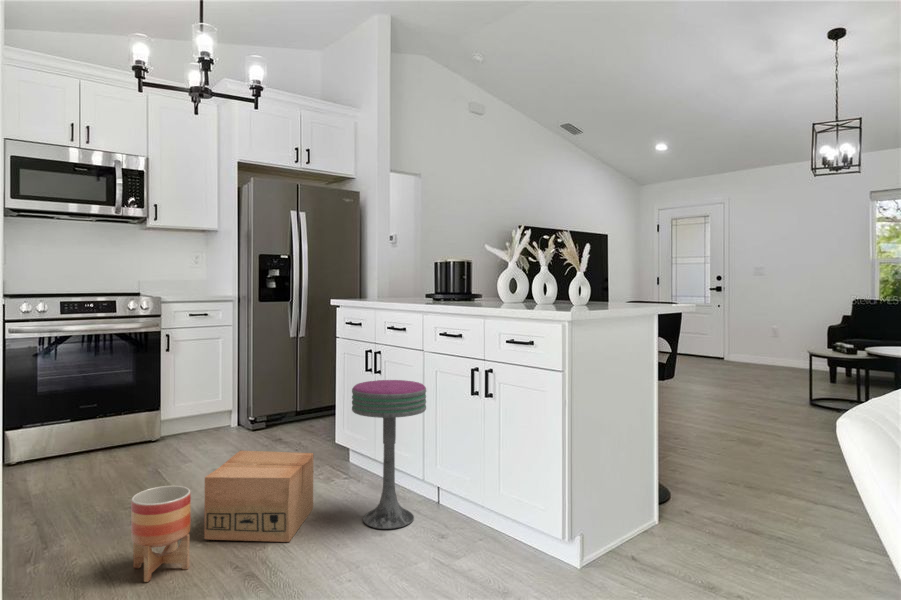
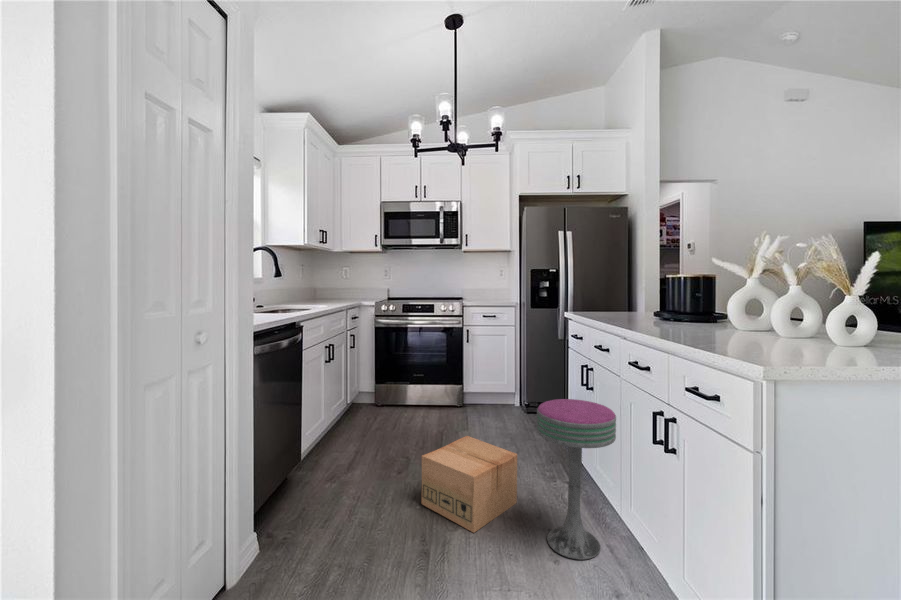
planter: present [131,486,191,582] -> none [361,456,401,529]

